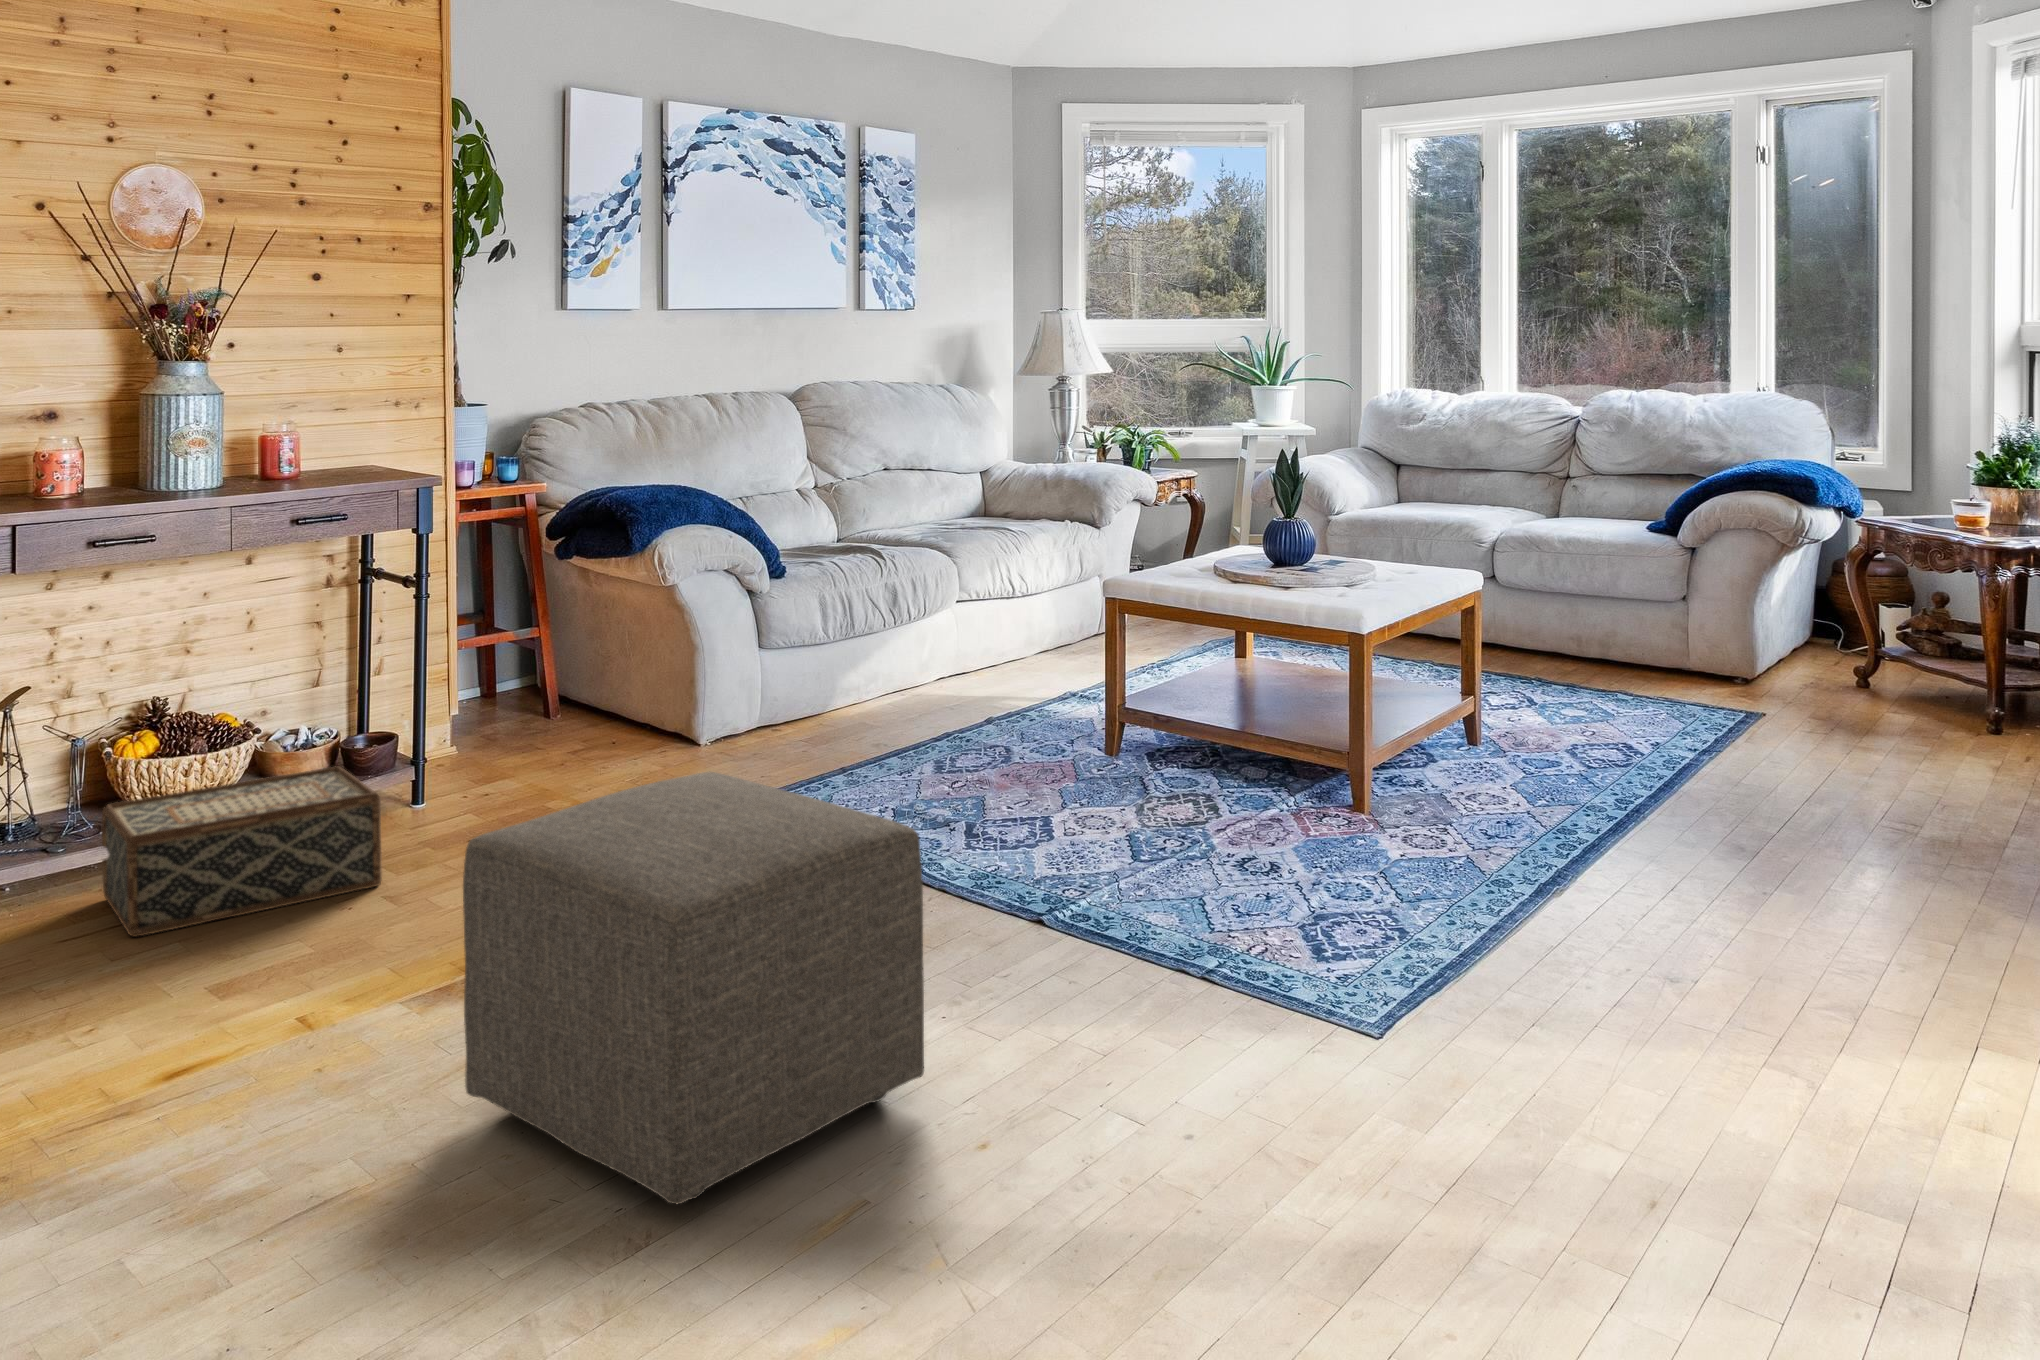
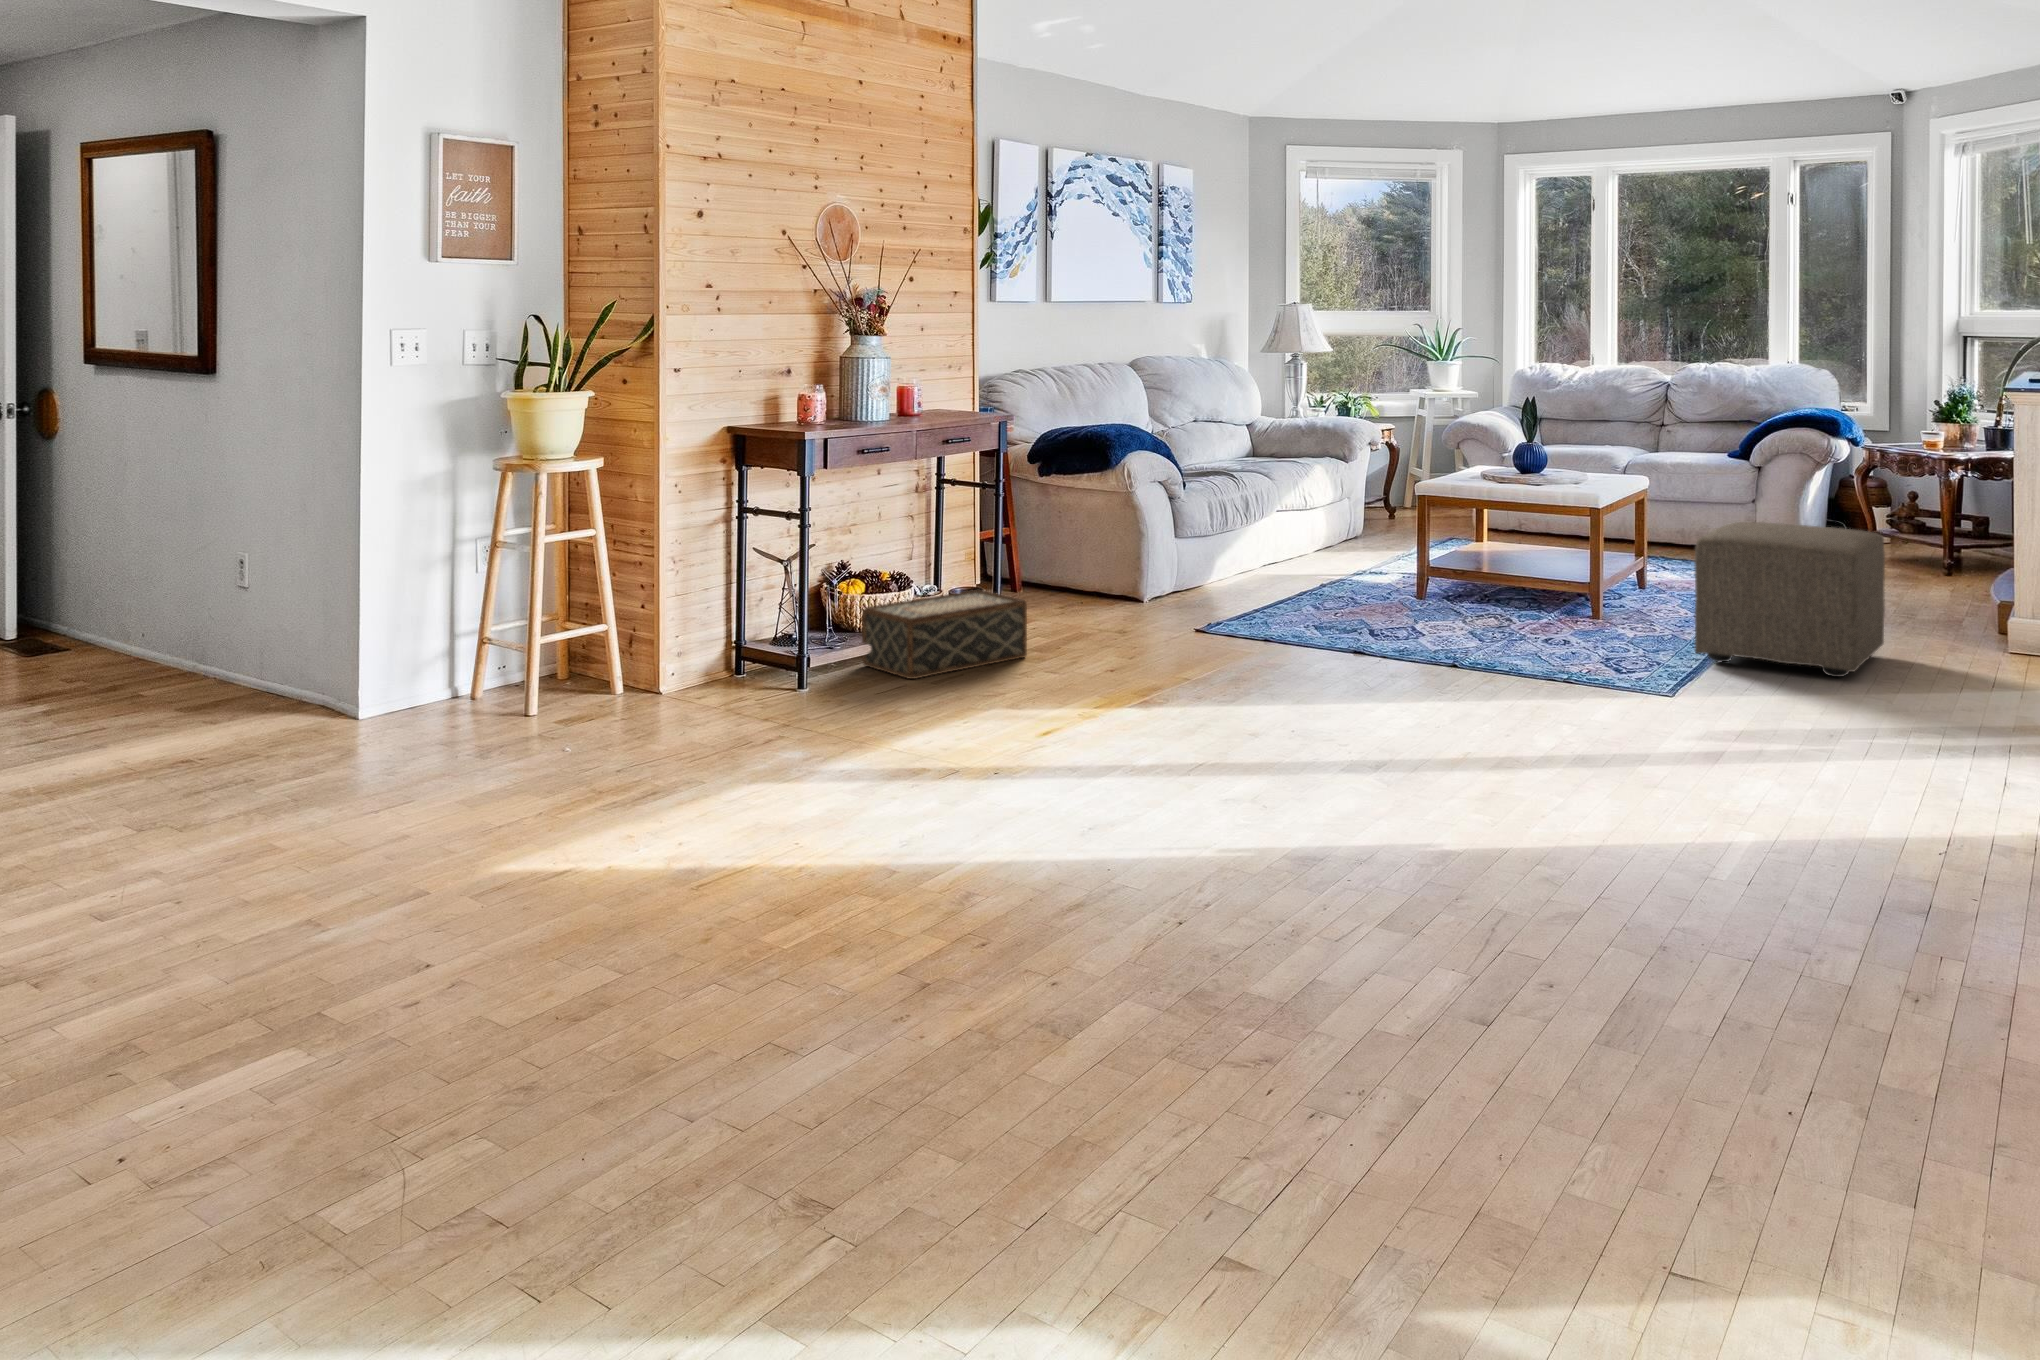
ottoman: present [463,772,924,1204] -> present [1694,522,1885,677]

